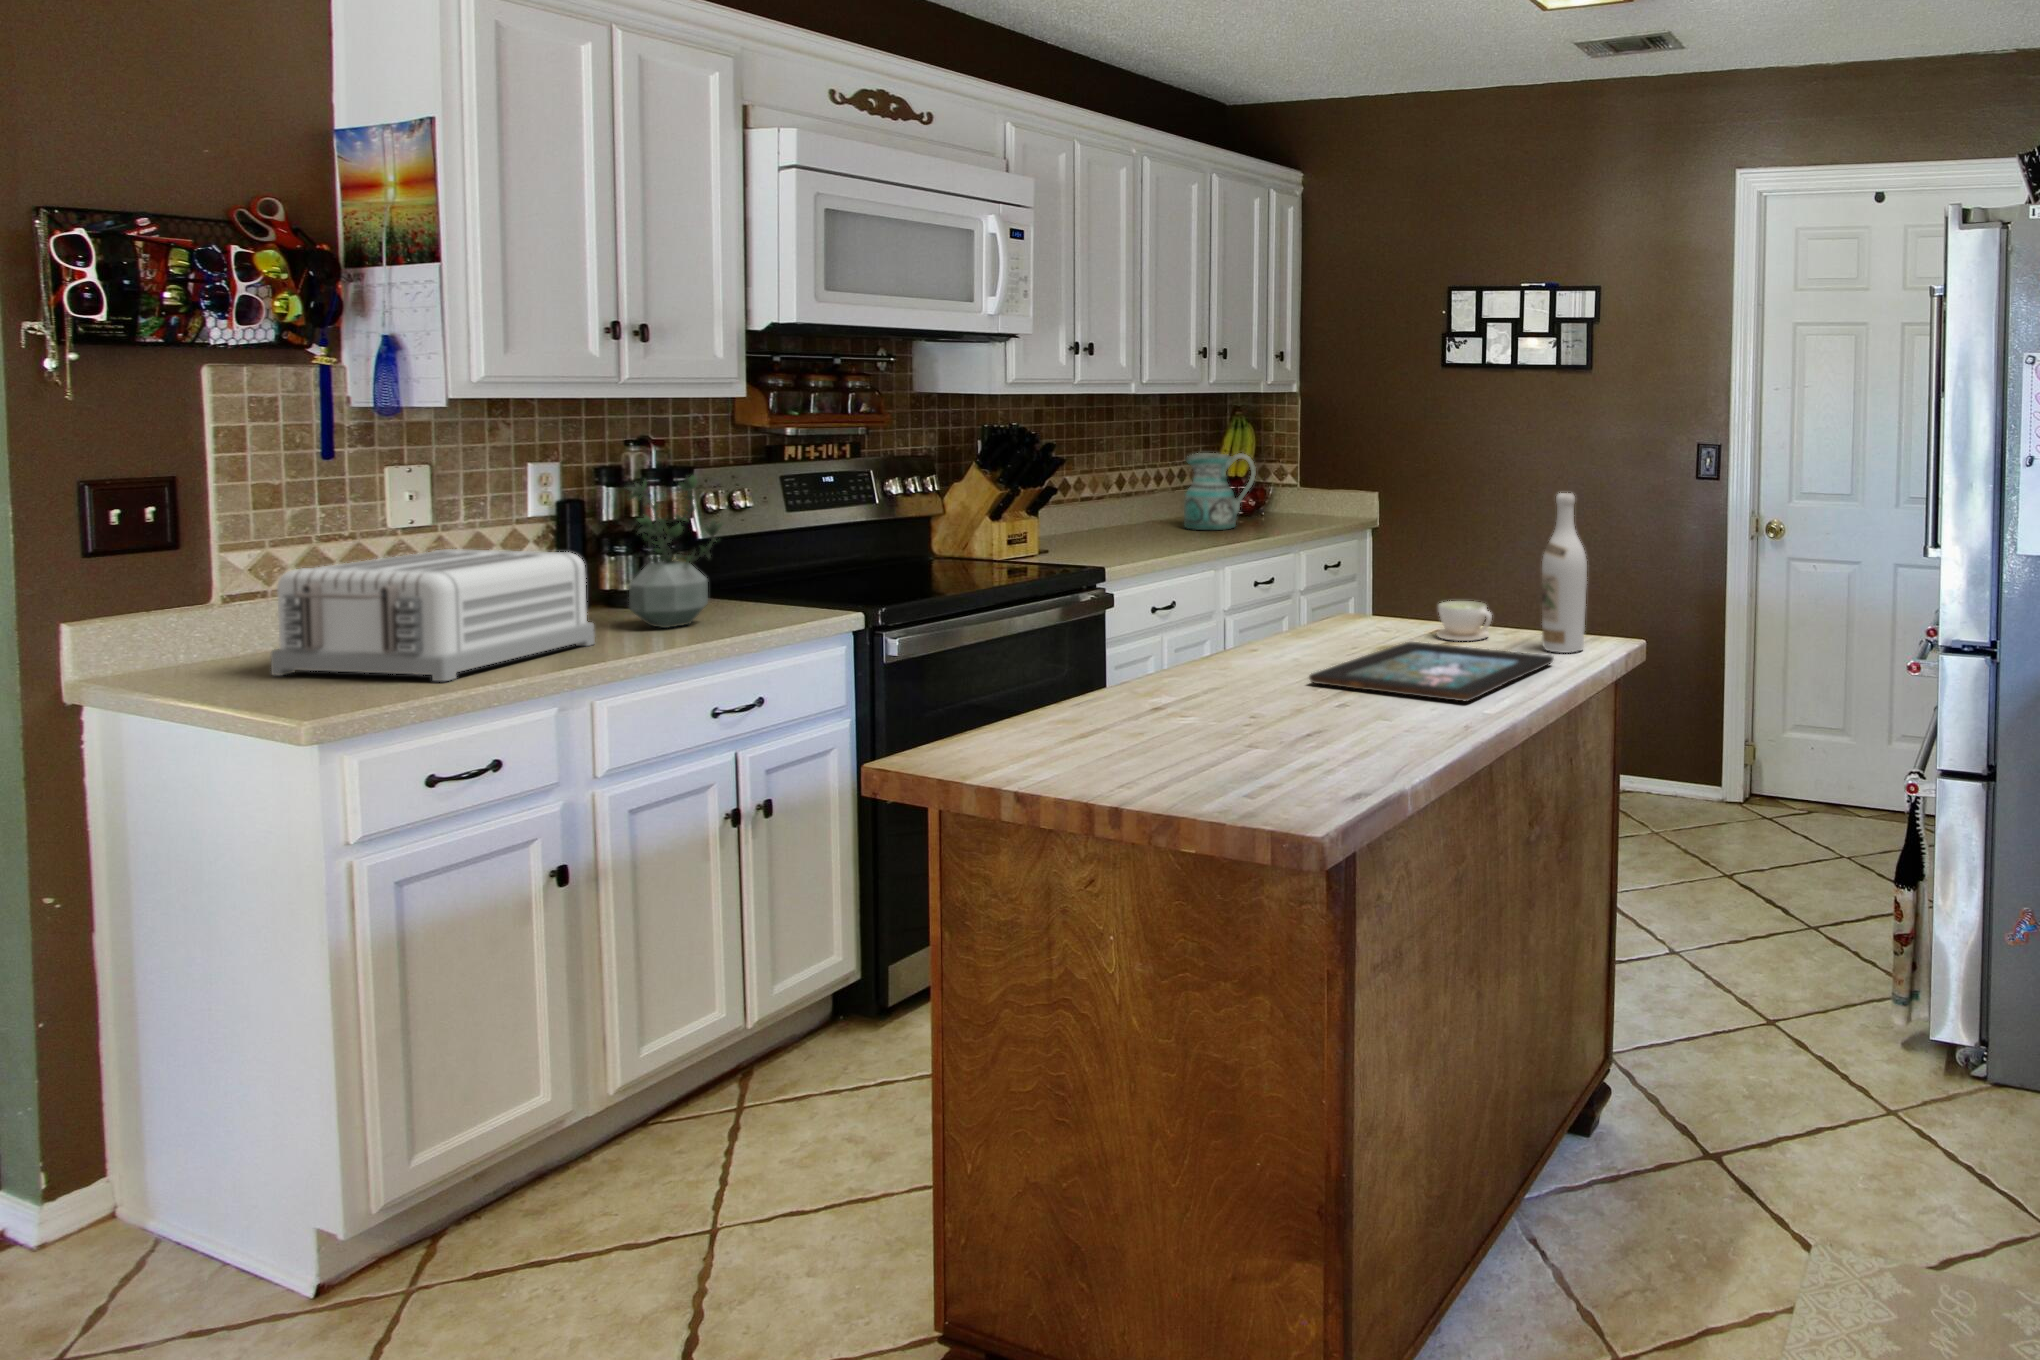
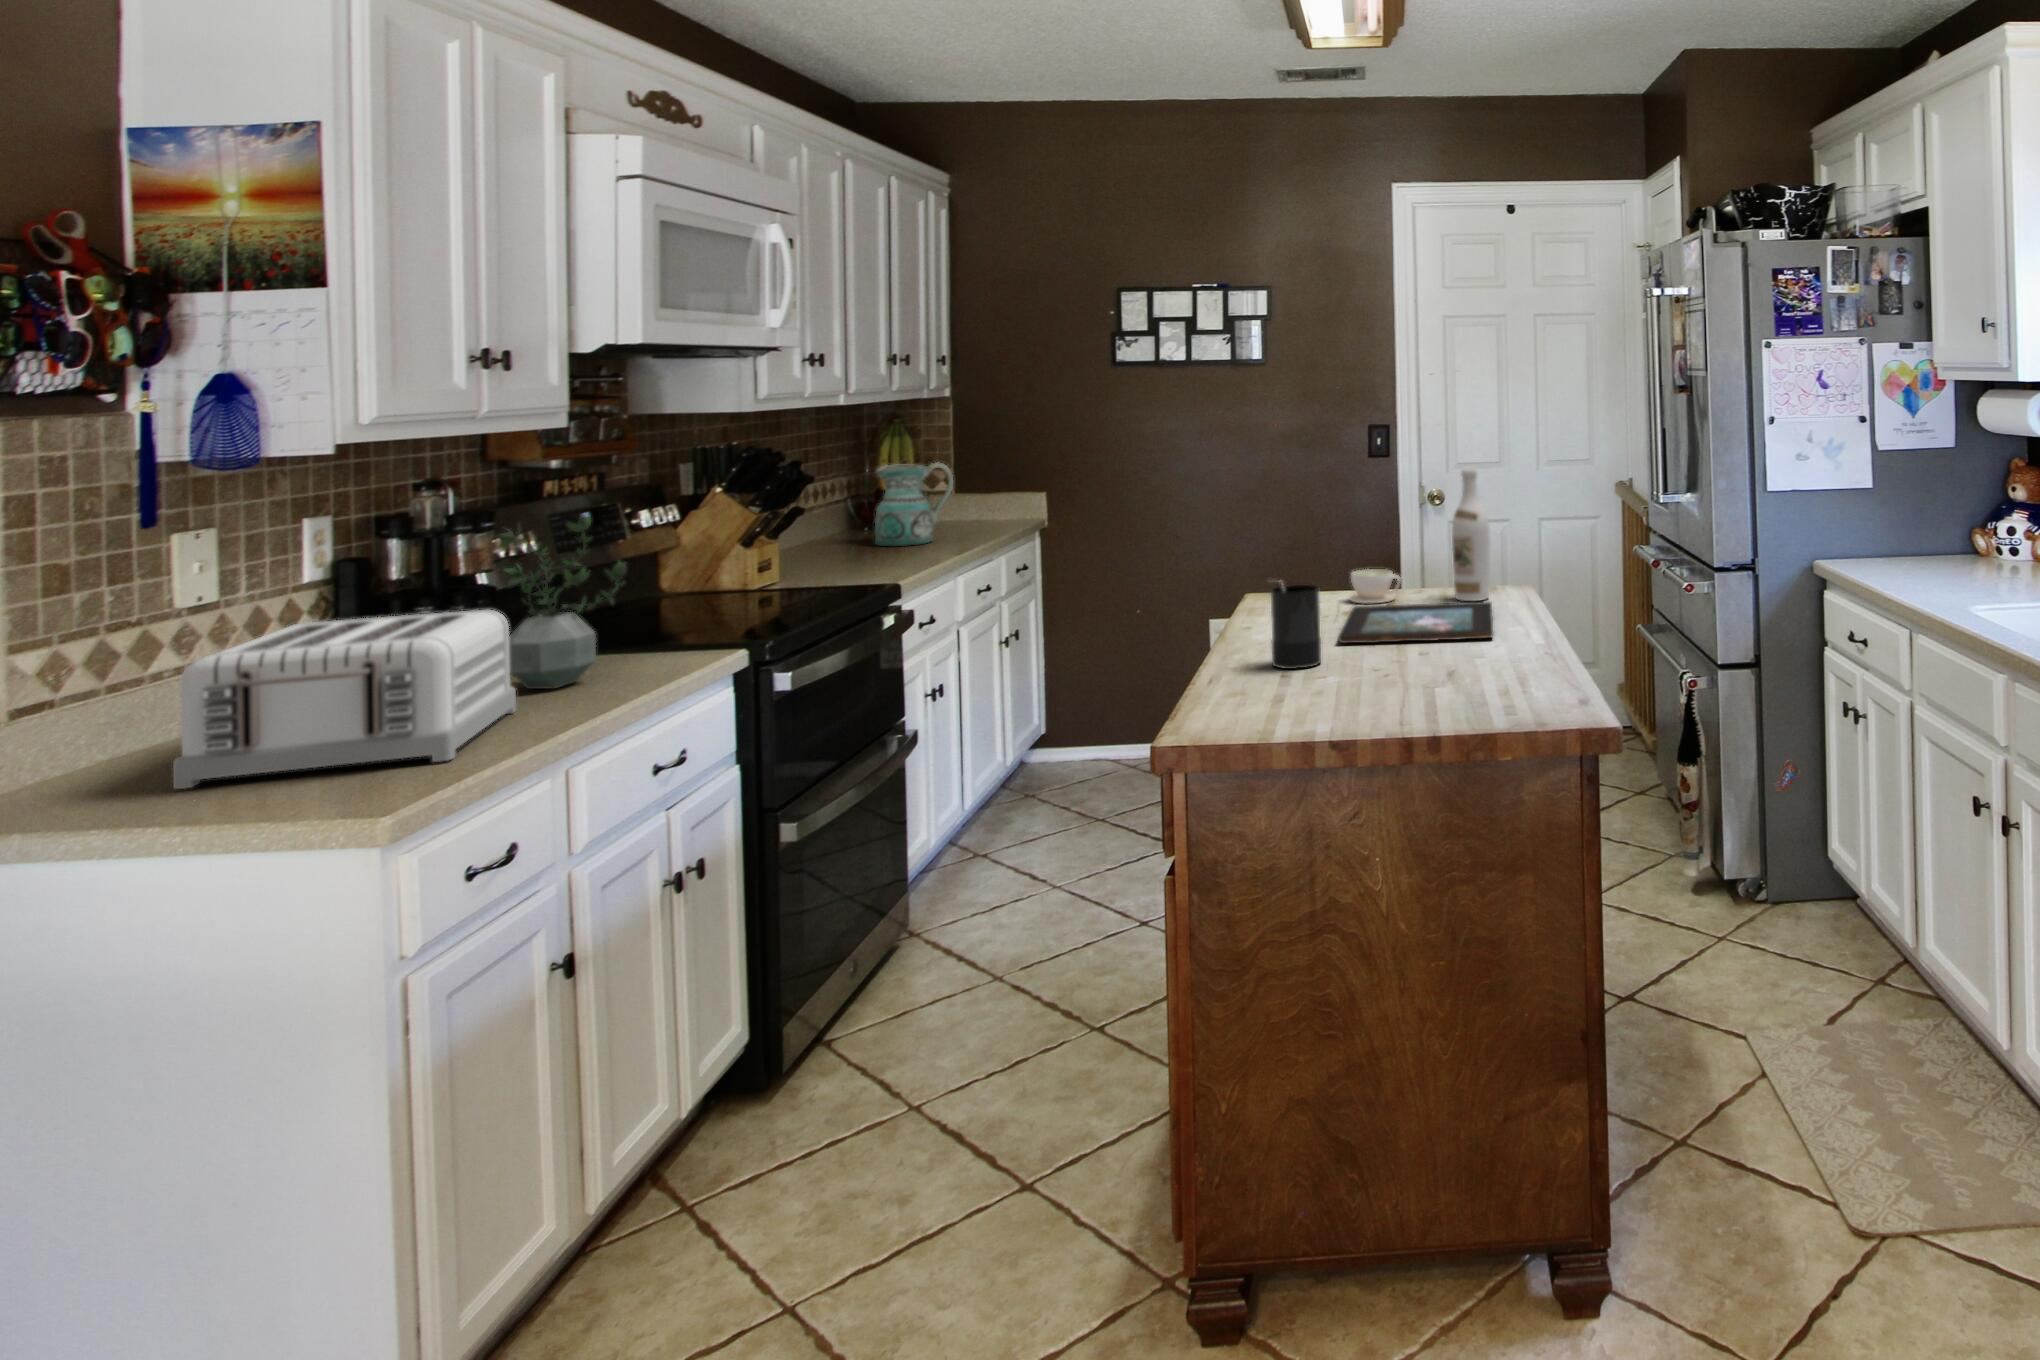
candle: none [1192,602,1249,706] -> present [1270,585,1321,669]

